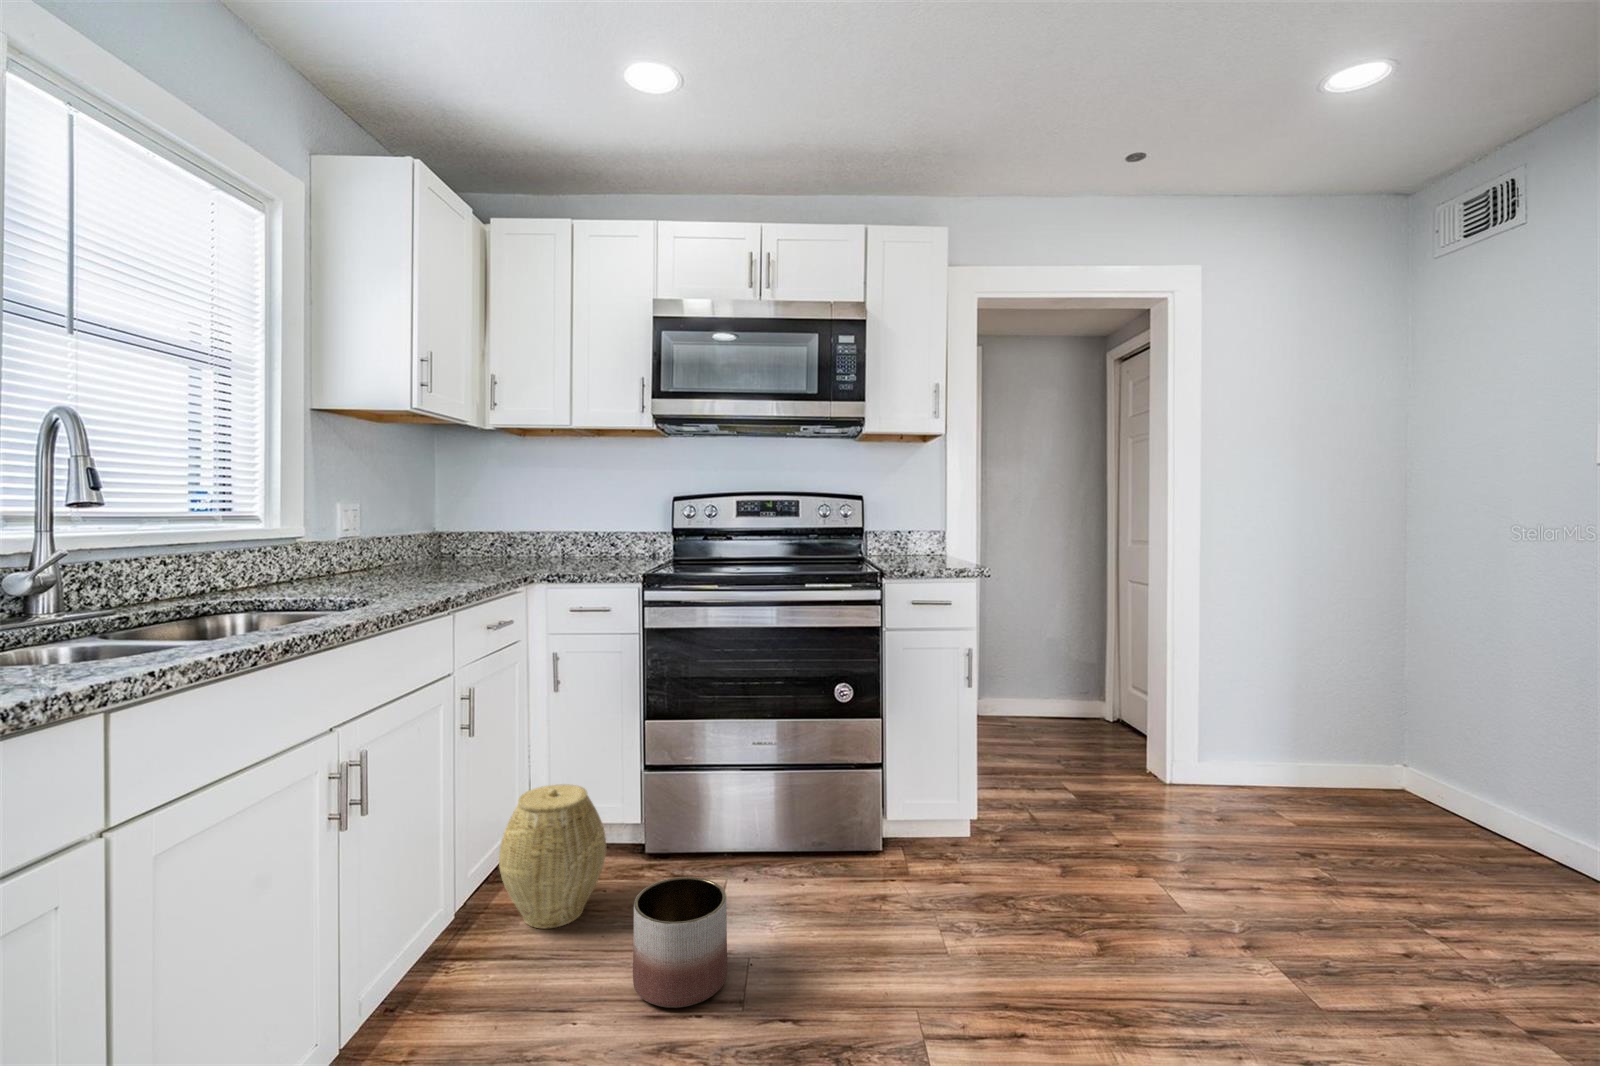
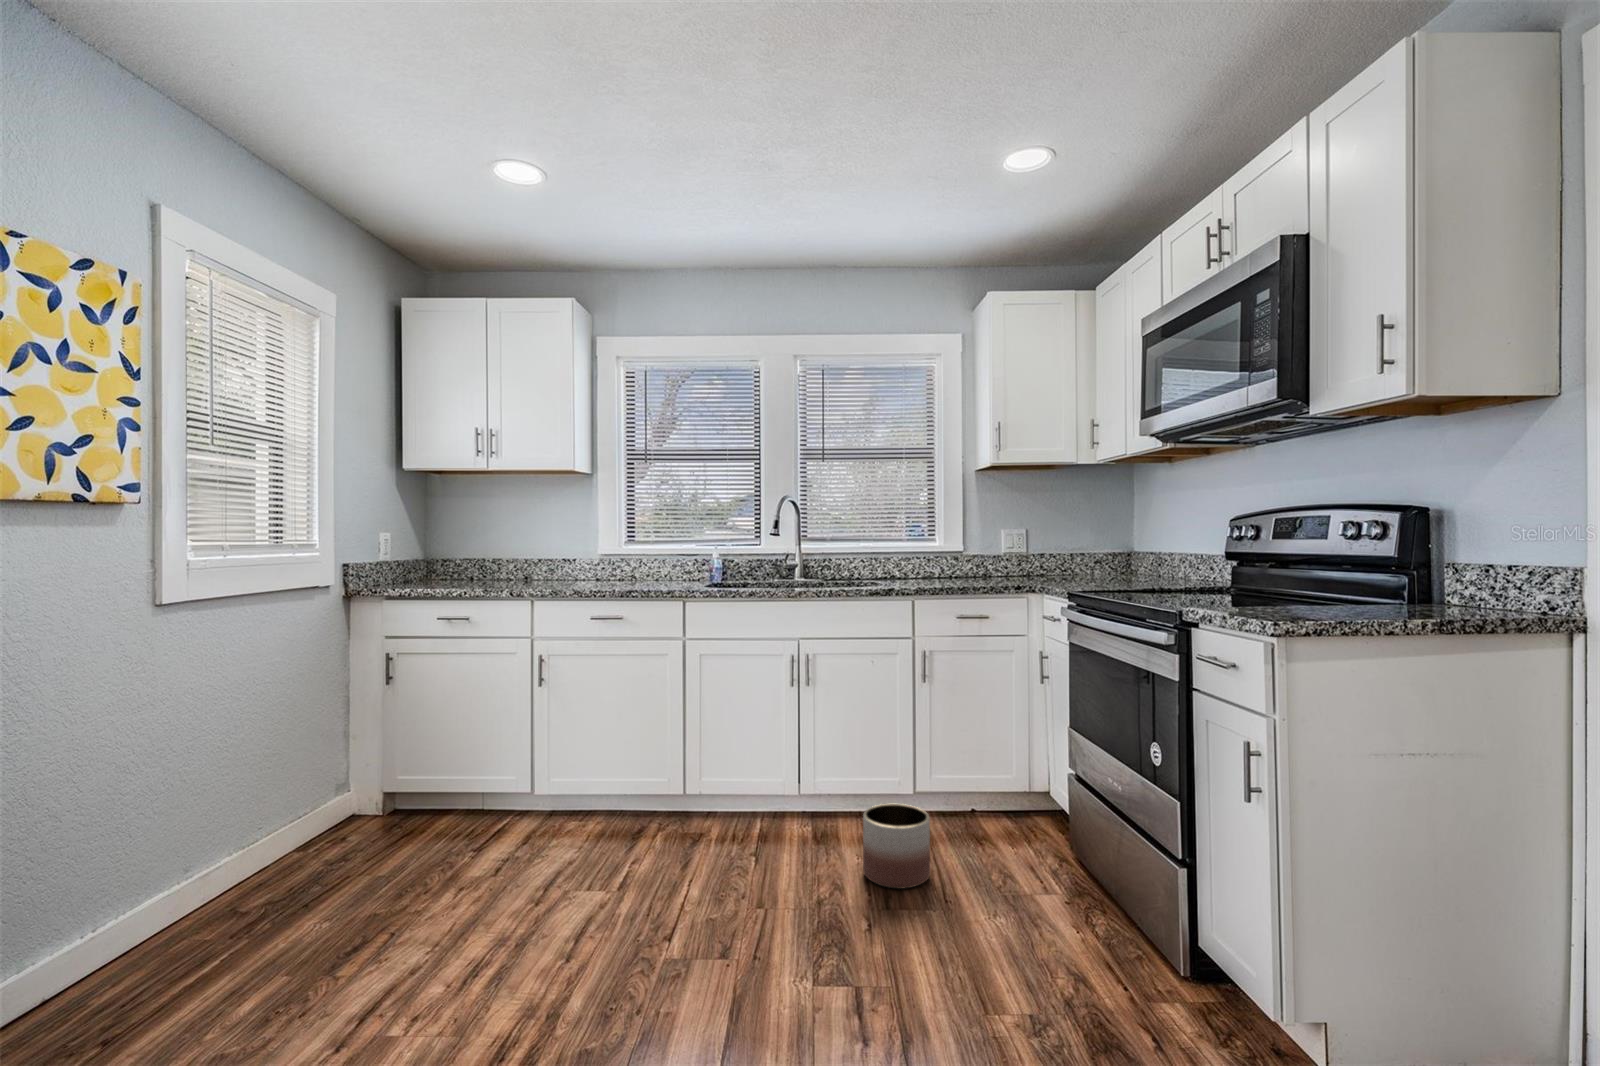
woven basket: present [499,784,606,929] -> none [928,737,1003,838]

